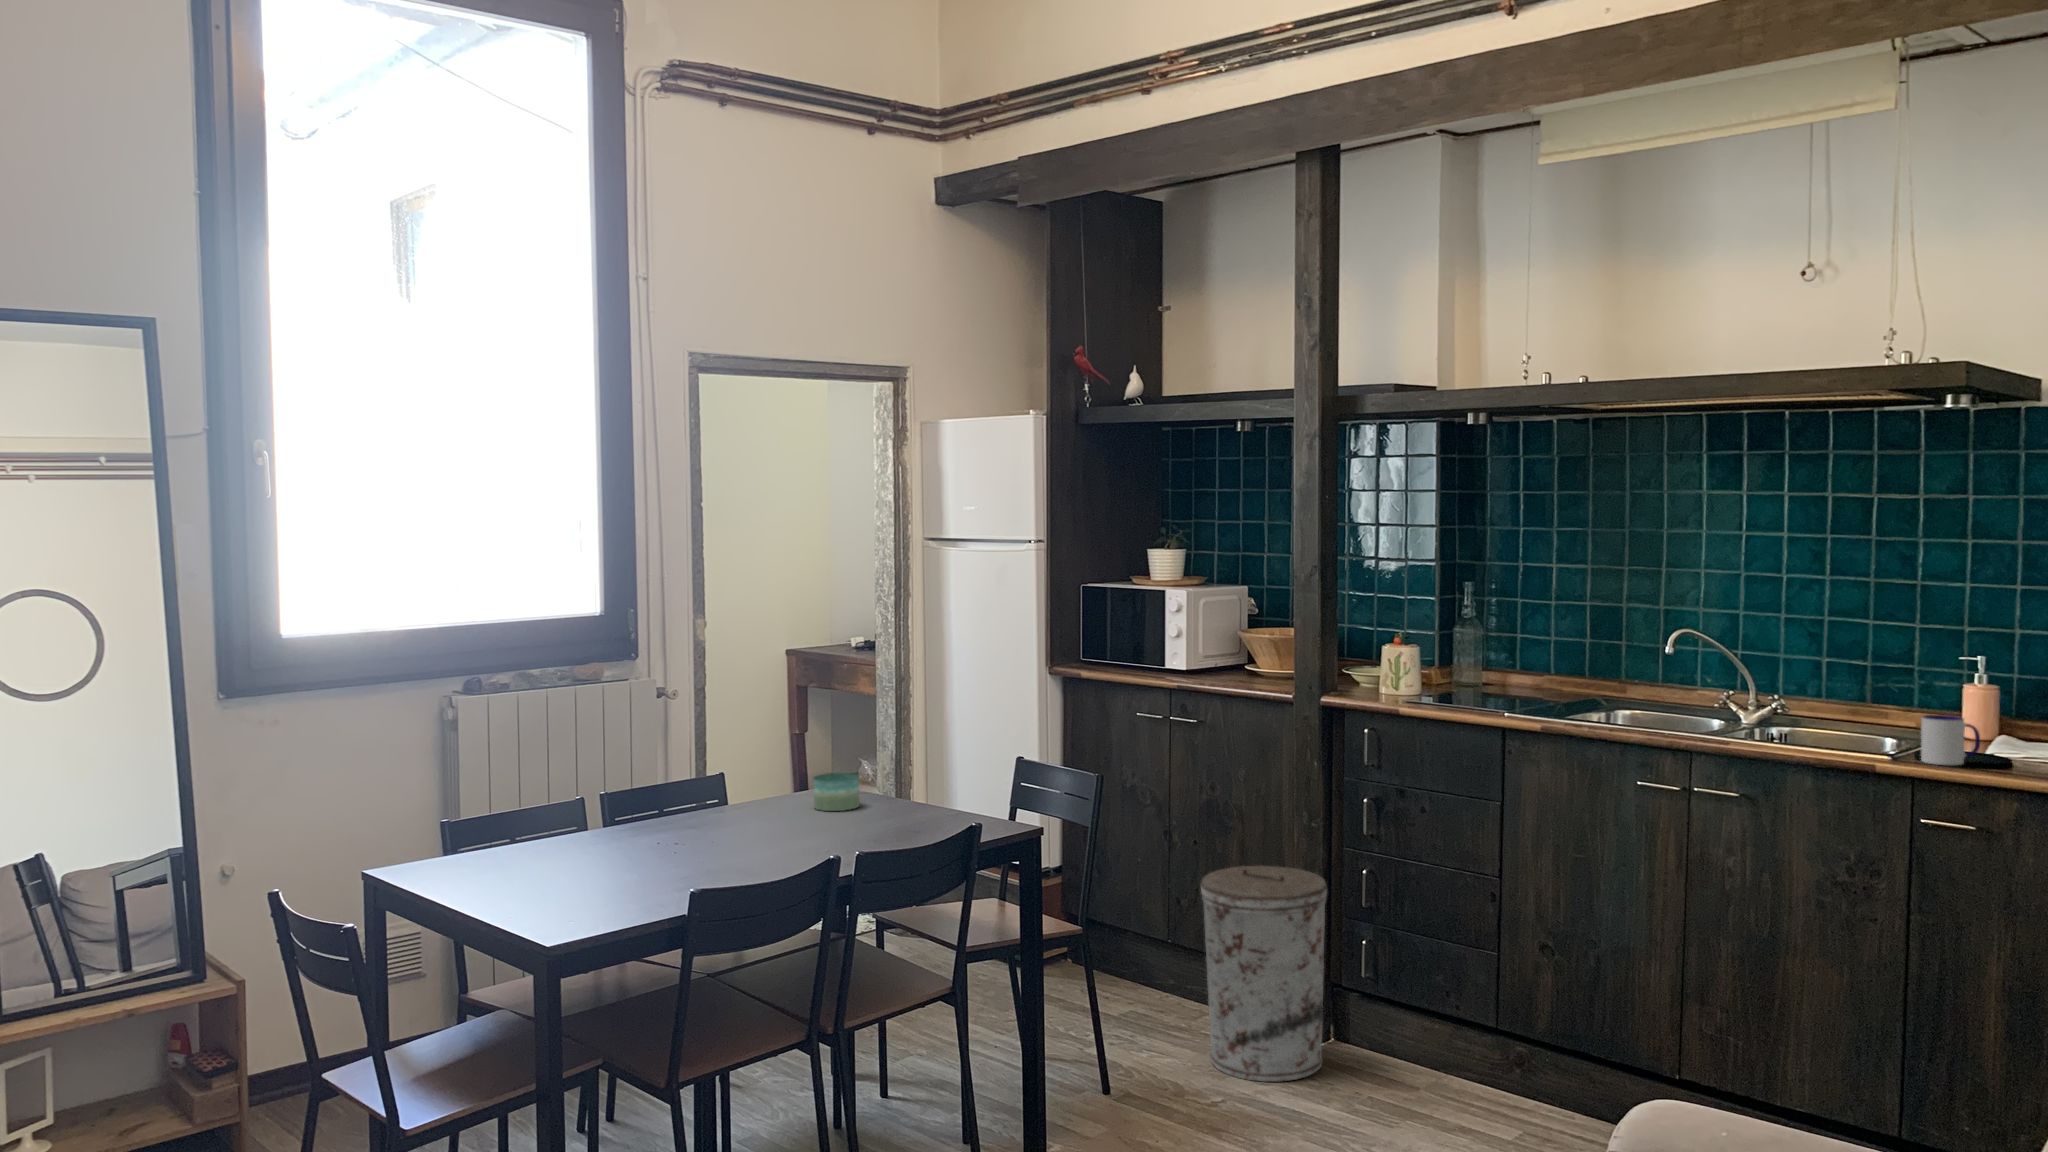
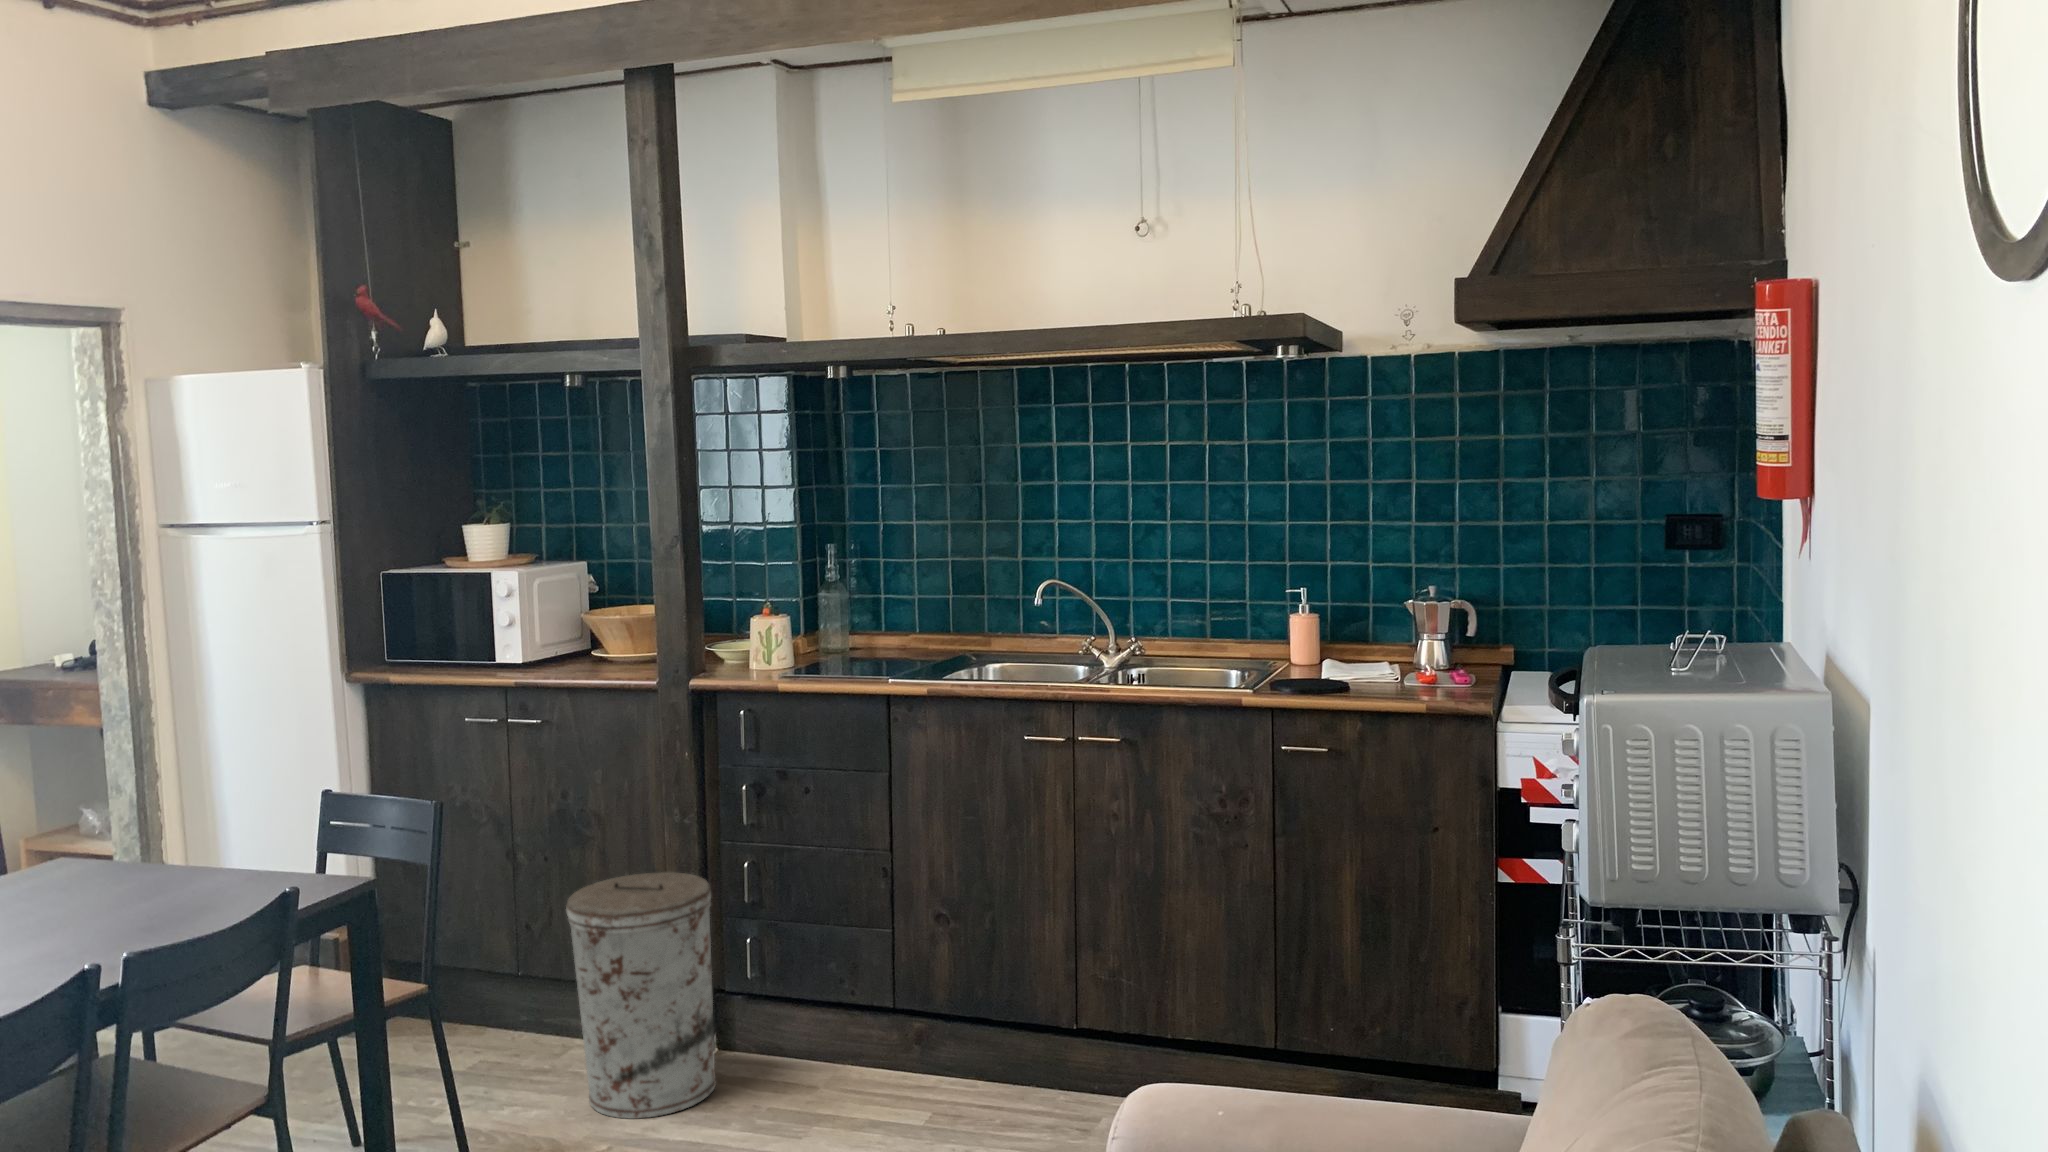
mug: present [1921,715,1980,765] -> none [1275,646,1322,692]
candle: present [814,773,860,811] -> none [33,838,107,893]

